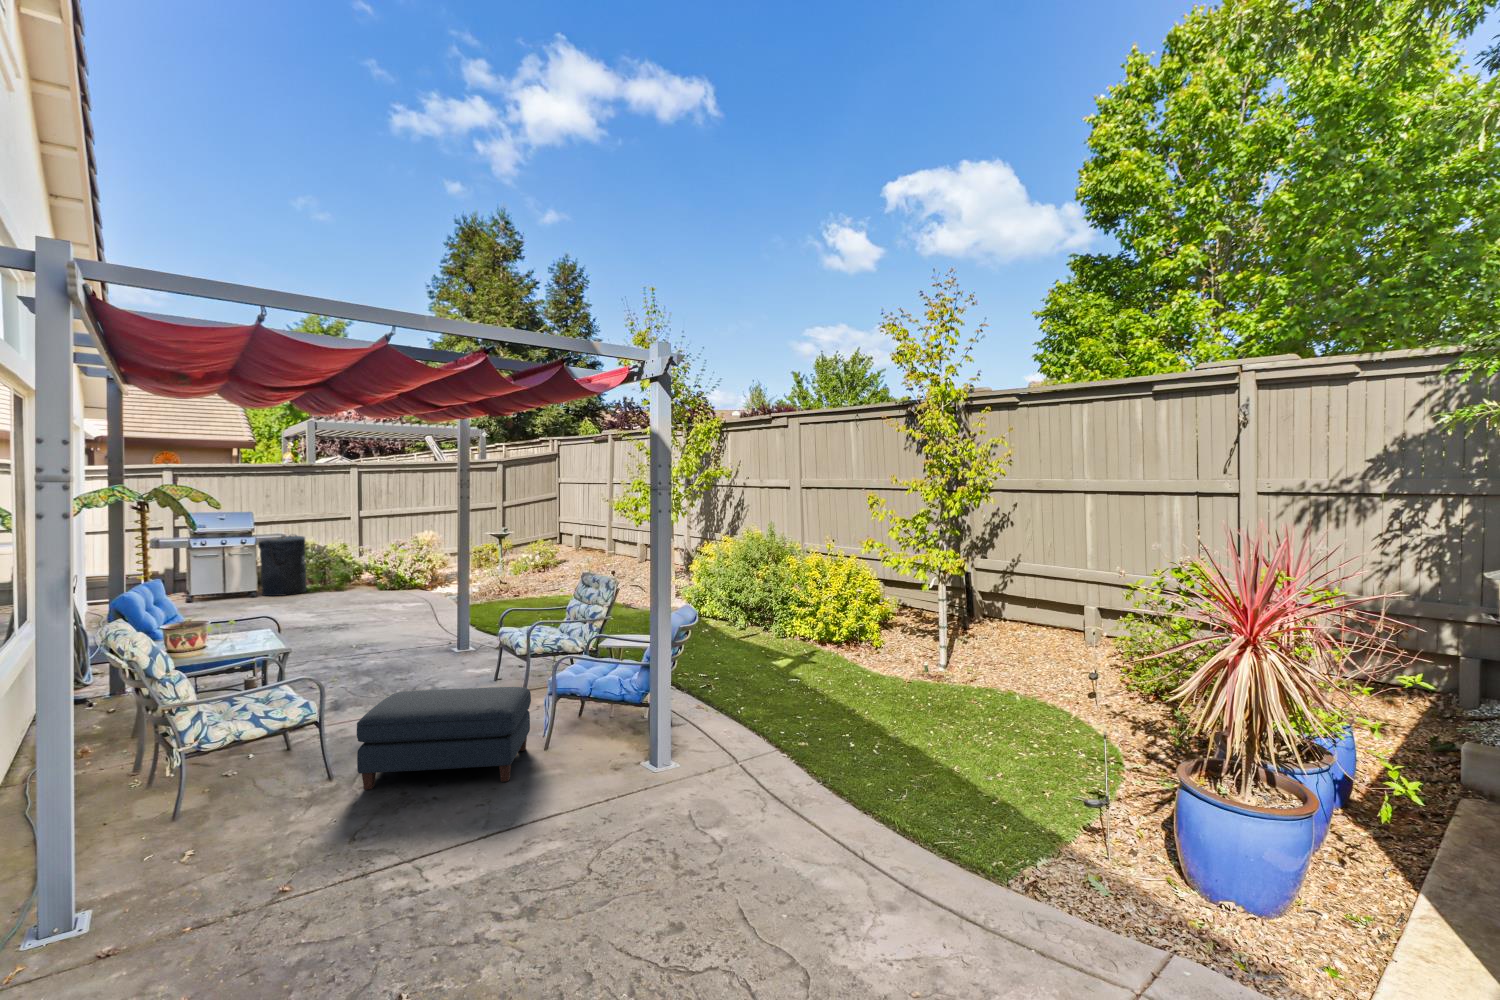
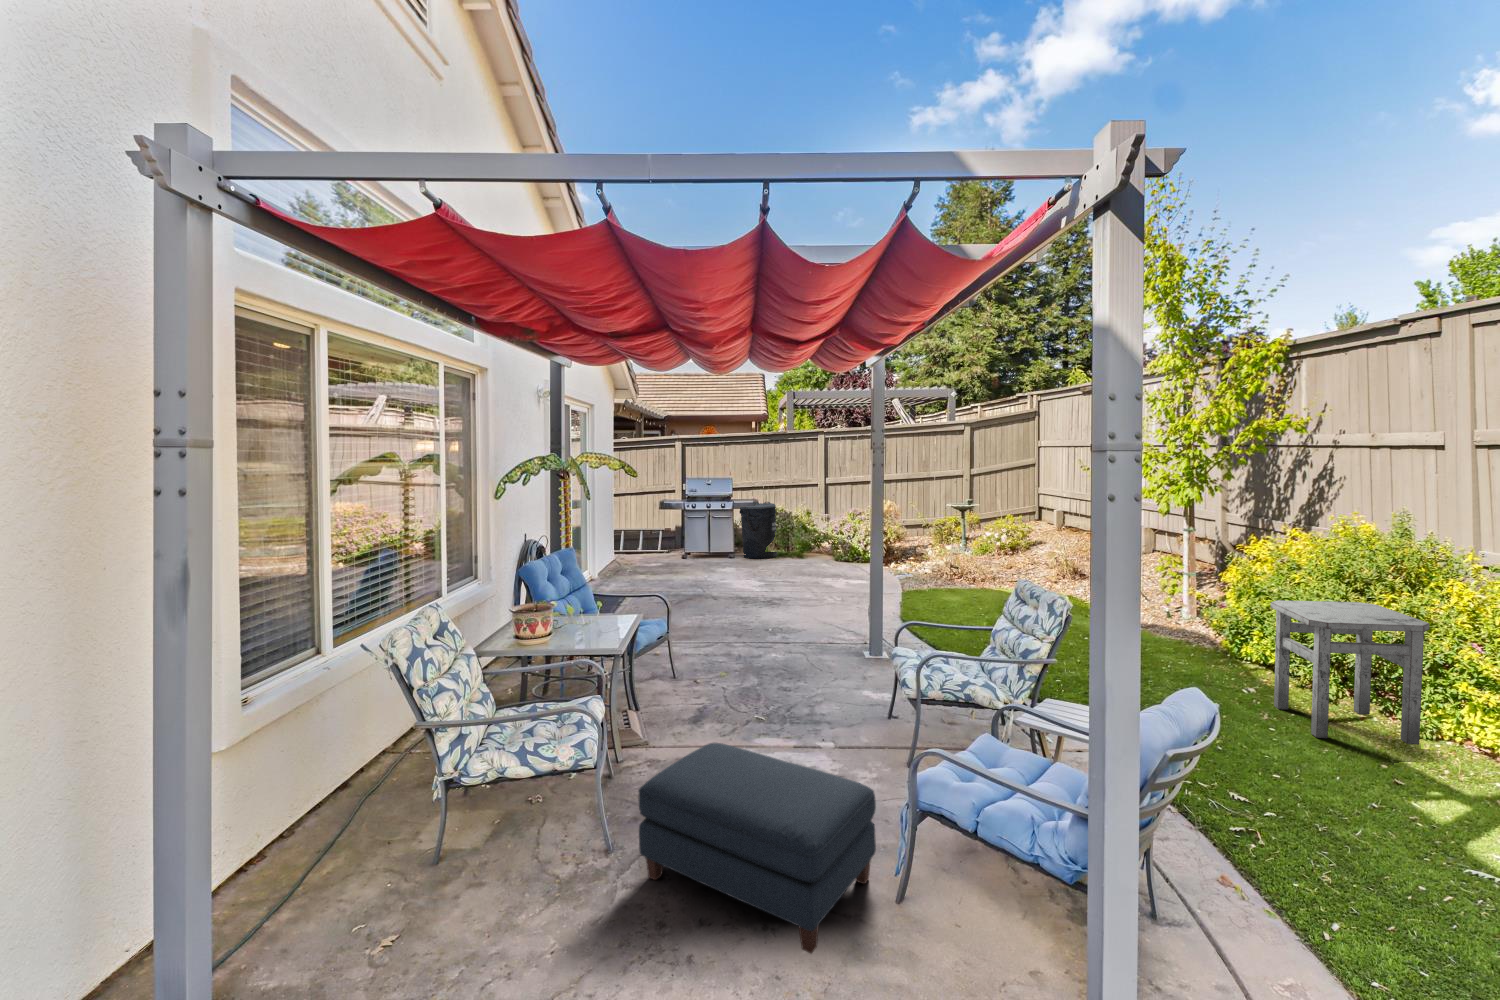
side table: none [717,570,780,644] -> present [1271,600,1429,745]

